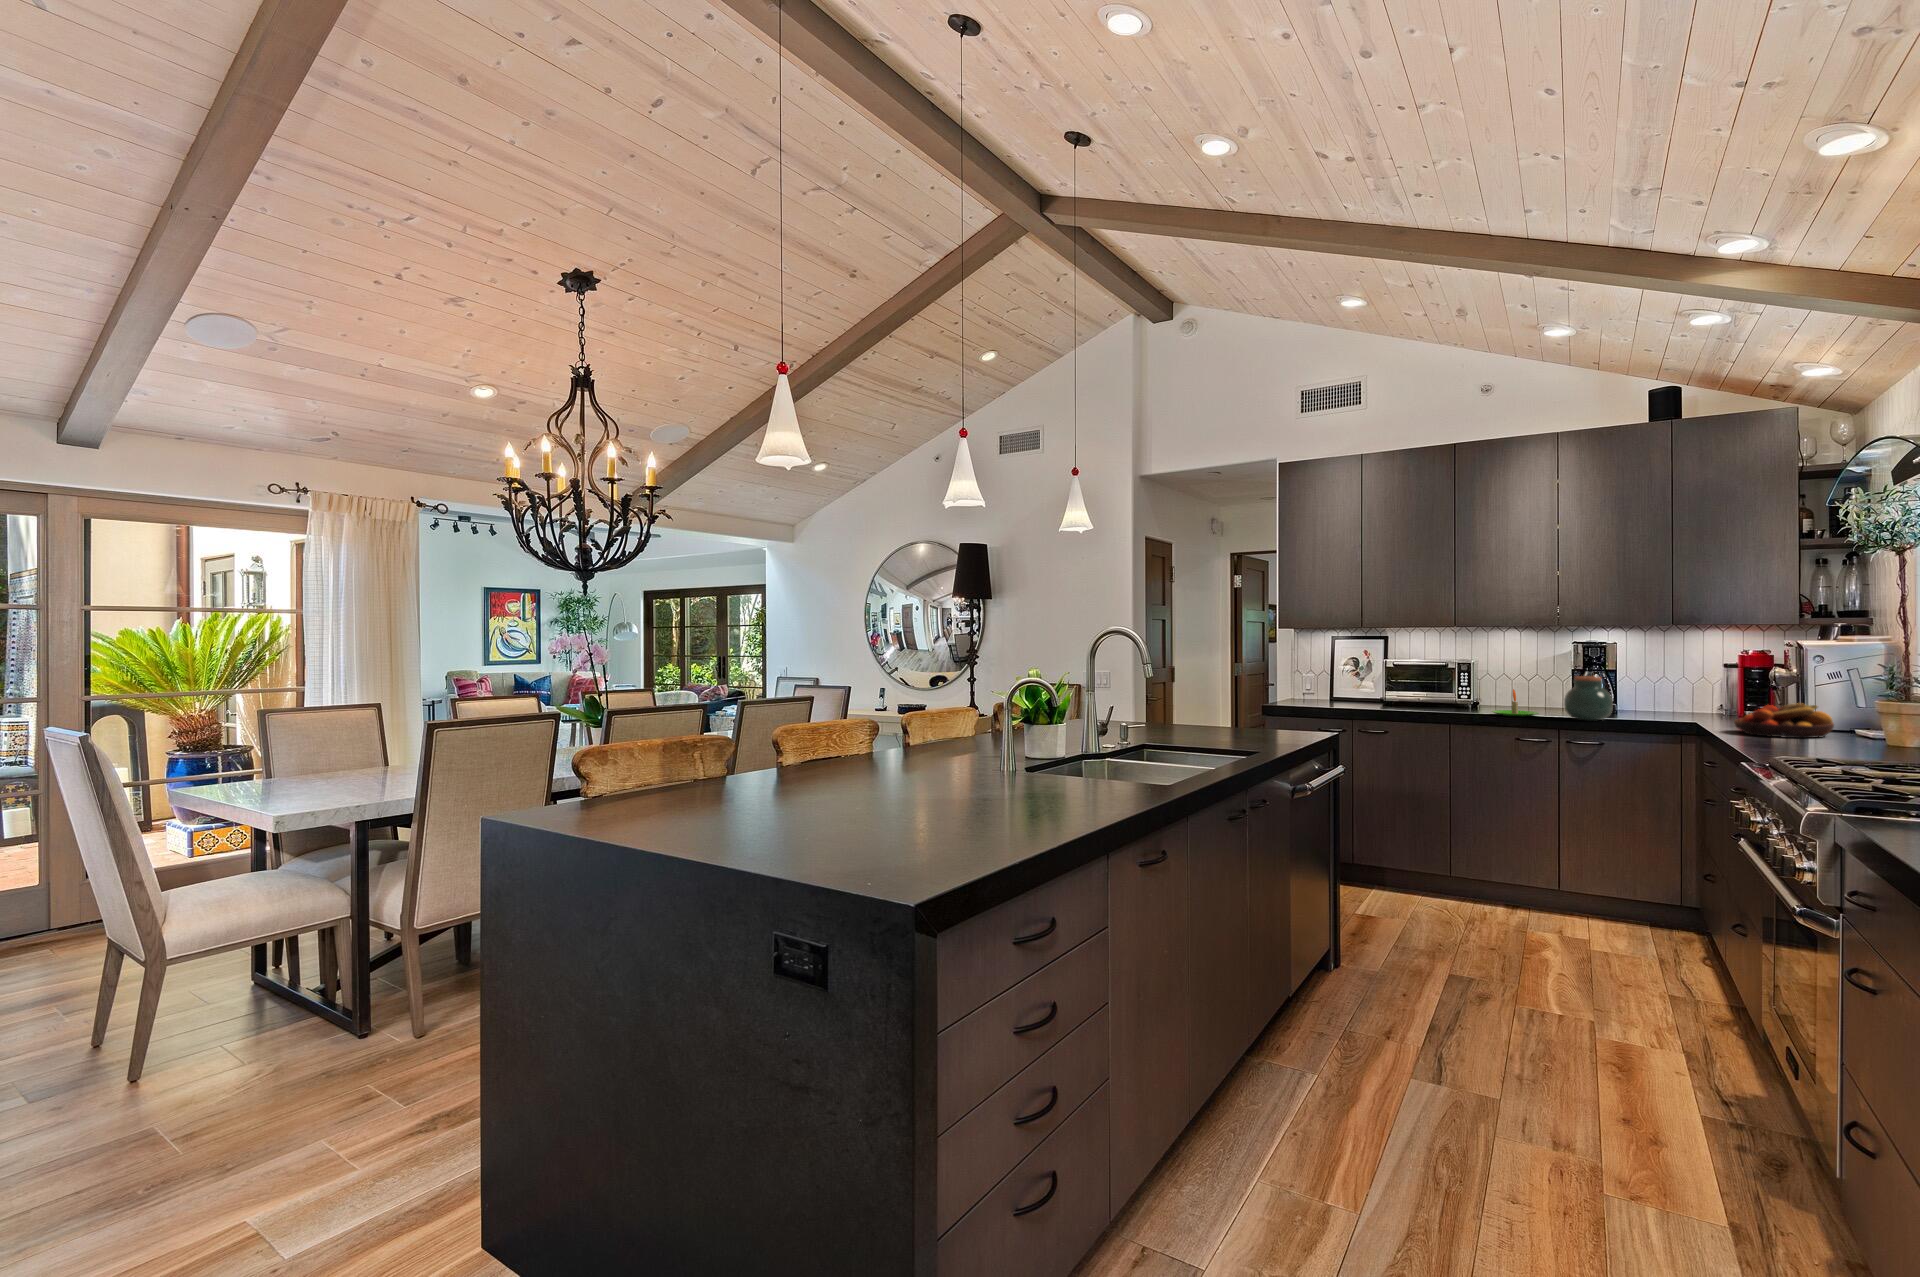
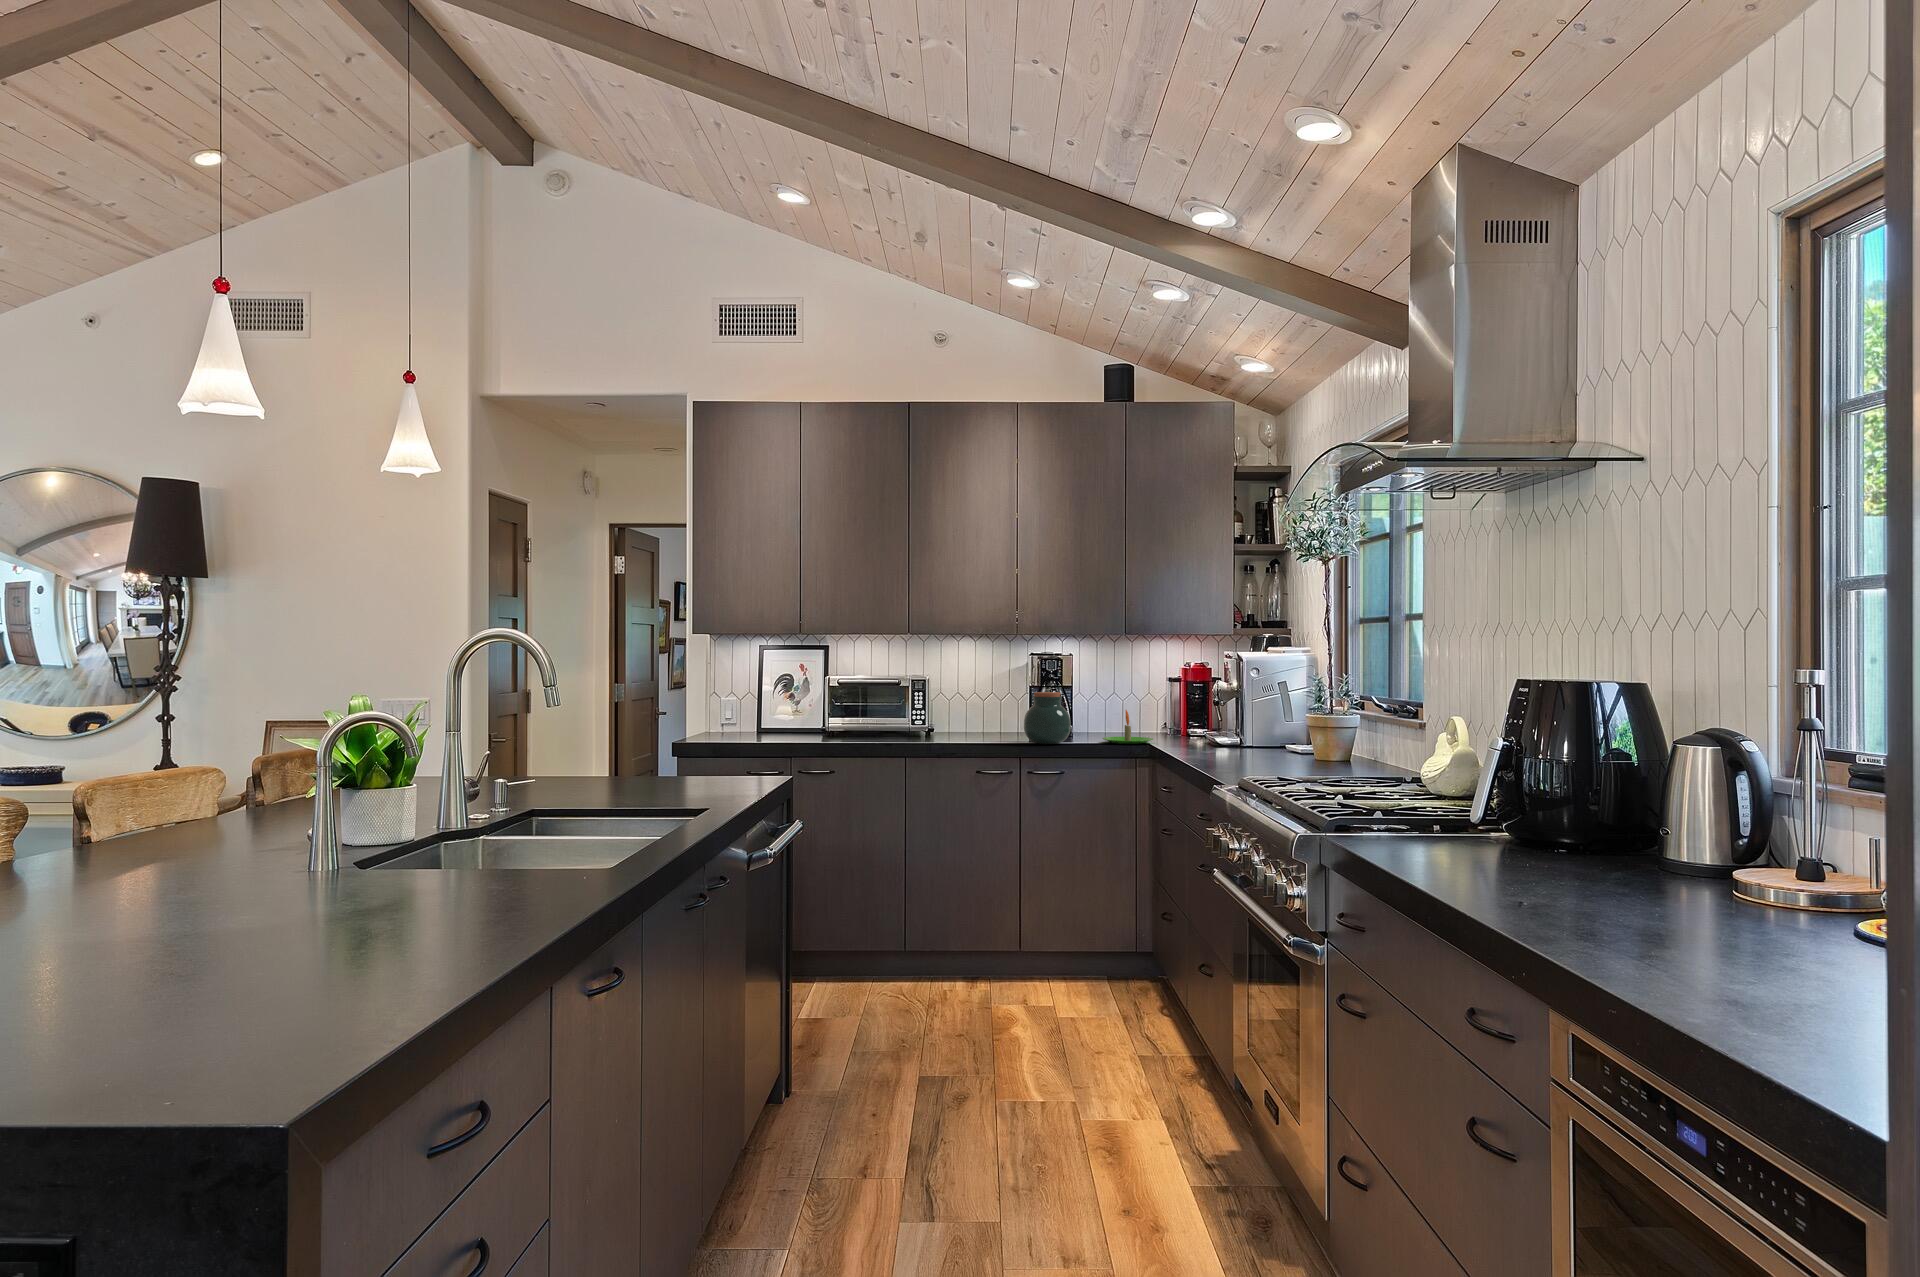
candle: present [1491,689,1539,716] -> present [1103,710,1153,744]
fruit bowl: present [1734,703,1834,738] -> none [1184,717,1264,754]

